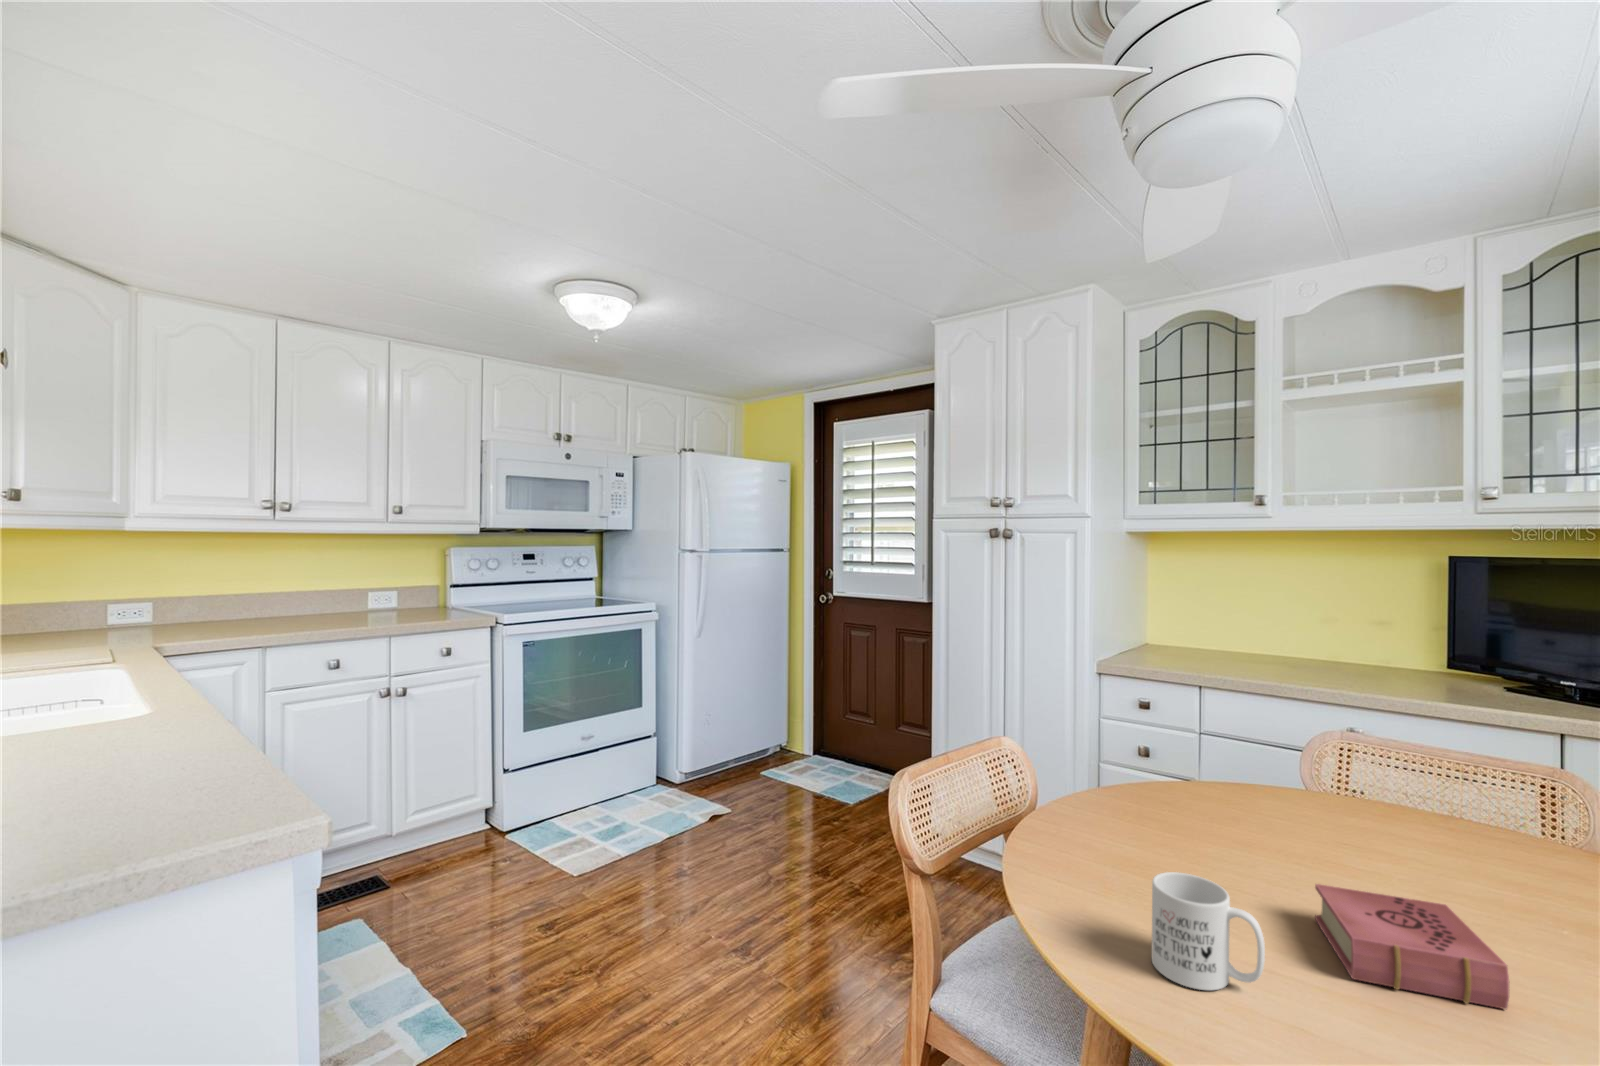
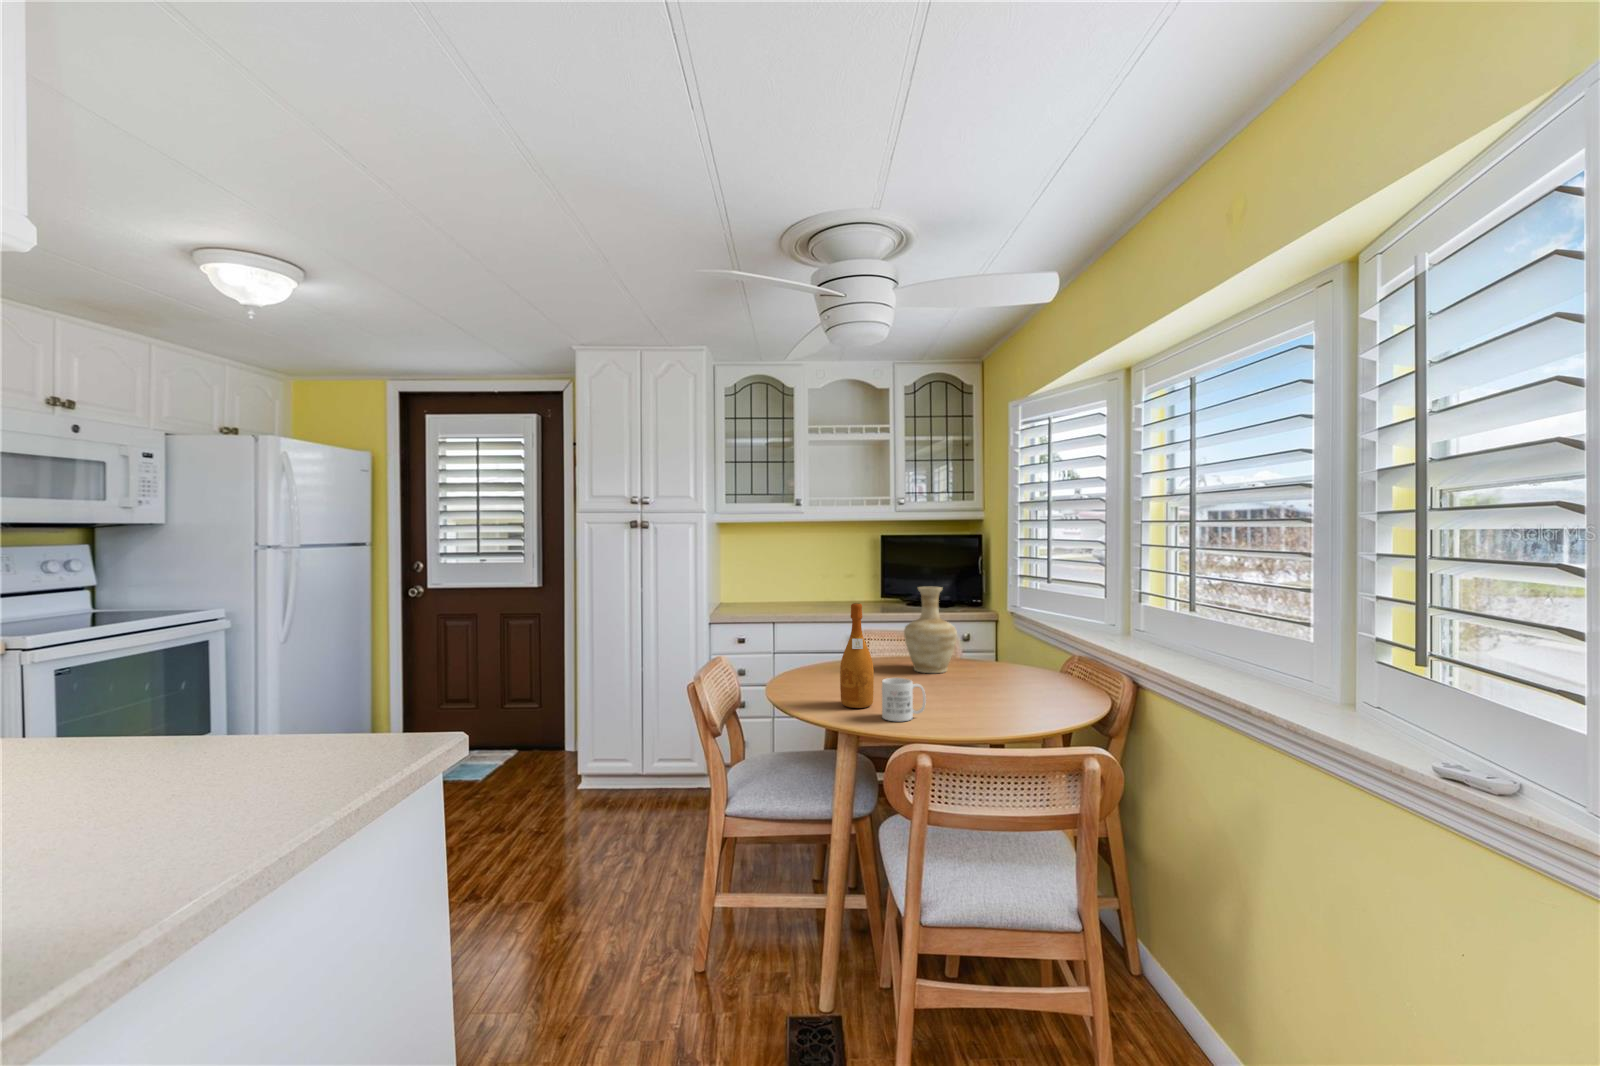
vase: none [1358,672,1513,874] -> present [904,586,957,673]
wine bottle: none [1105,694,1178,913] -> present [840,603,874,708]
book: present [1315,884,1509,1009] -> none [917,675,985,706]

